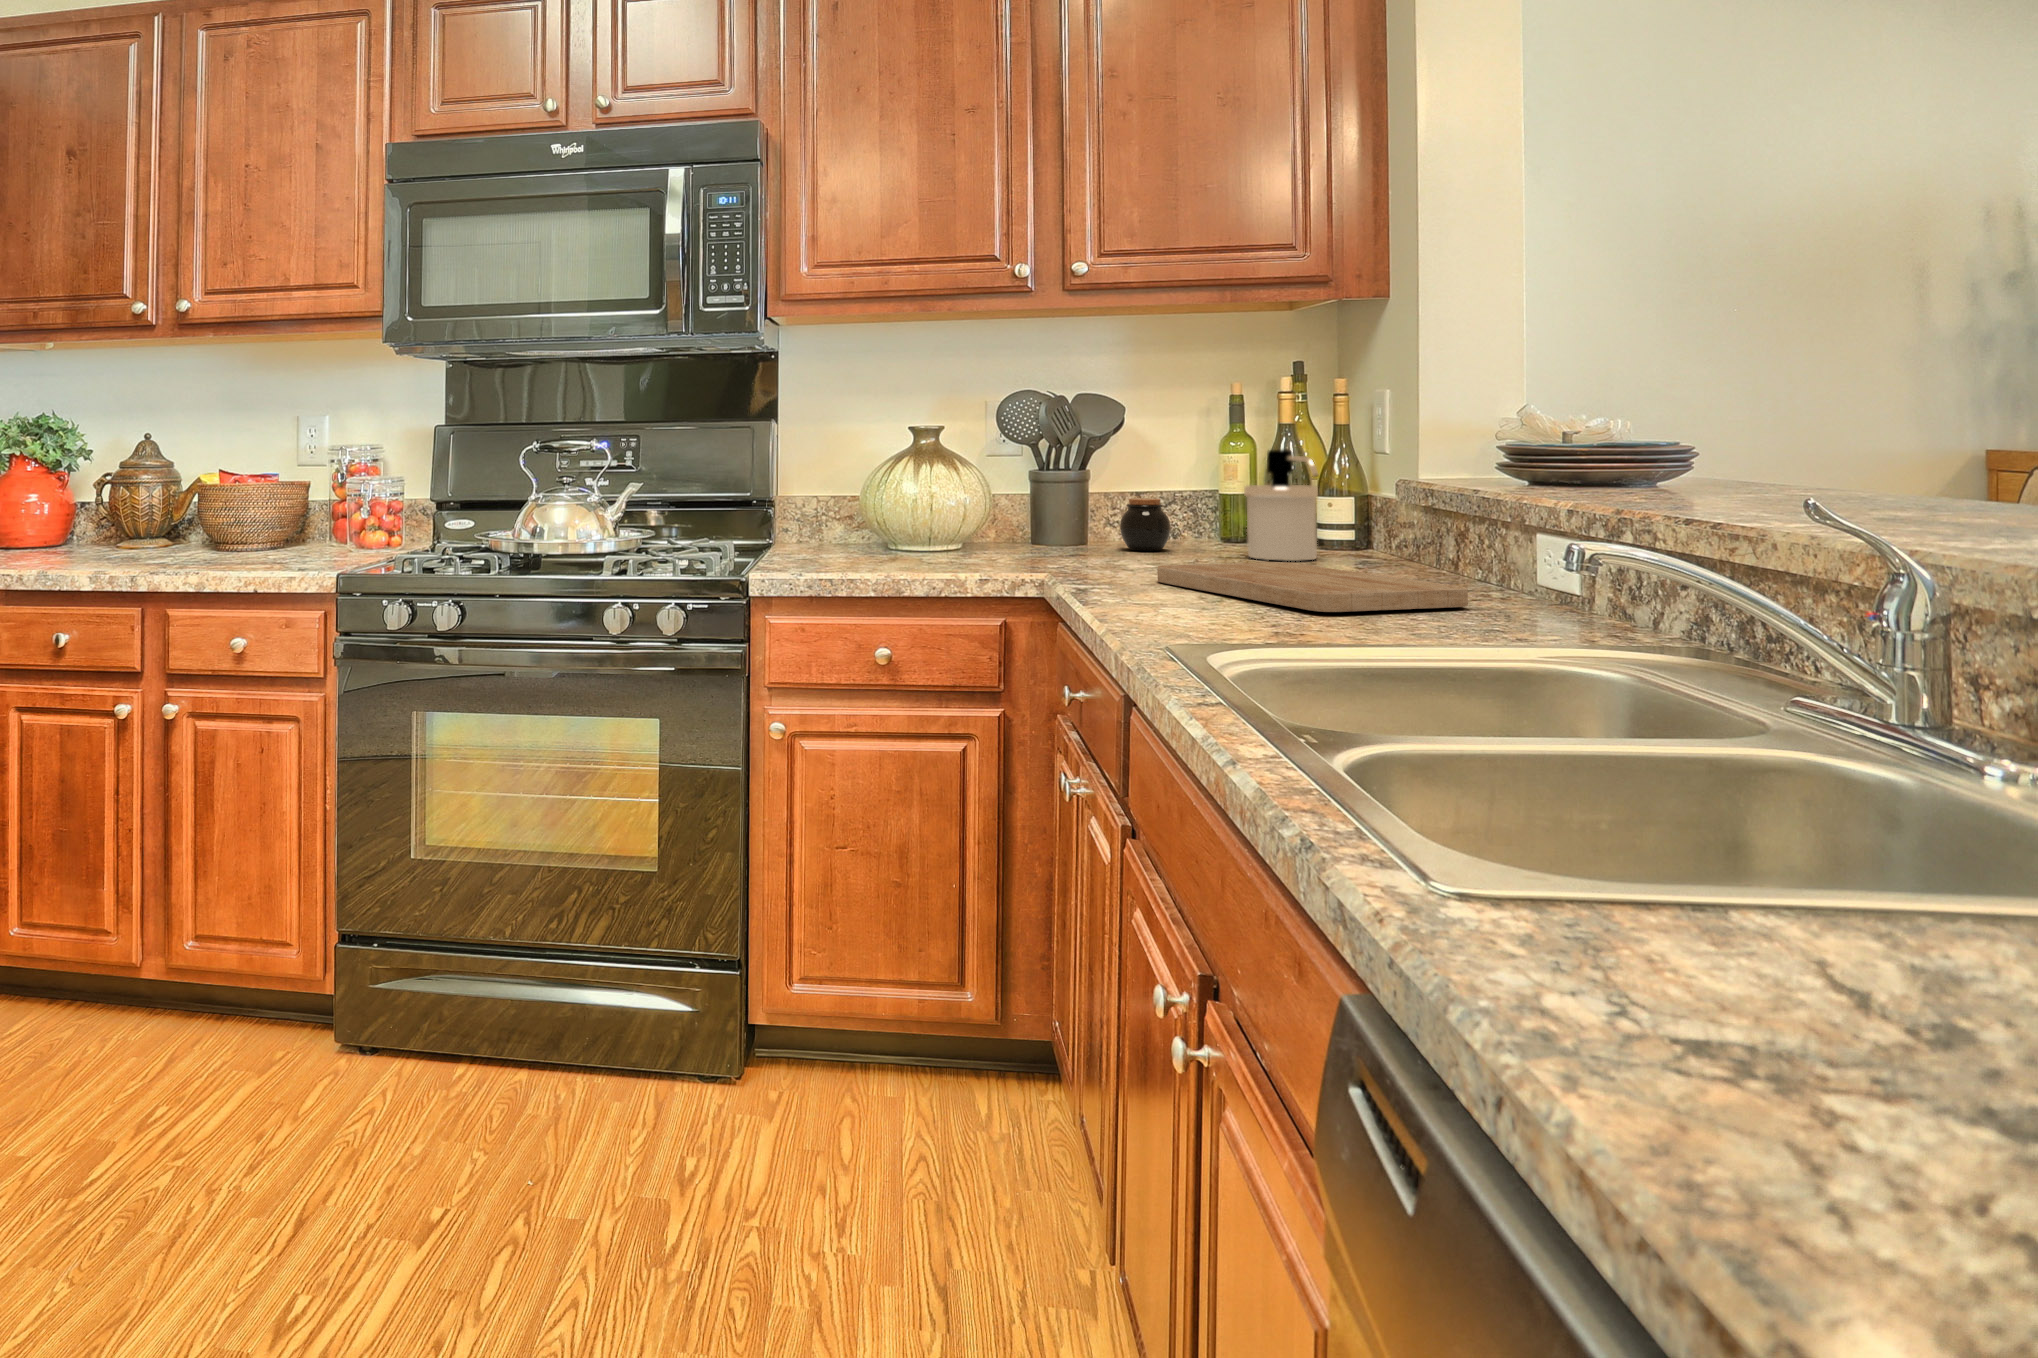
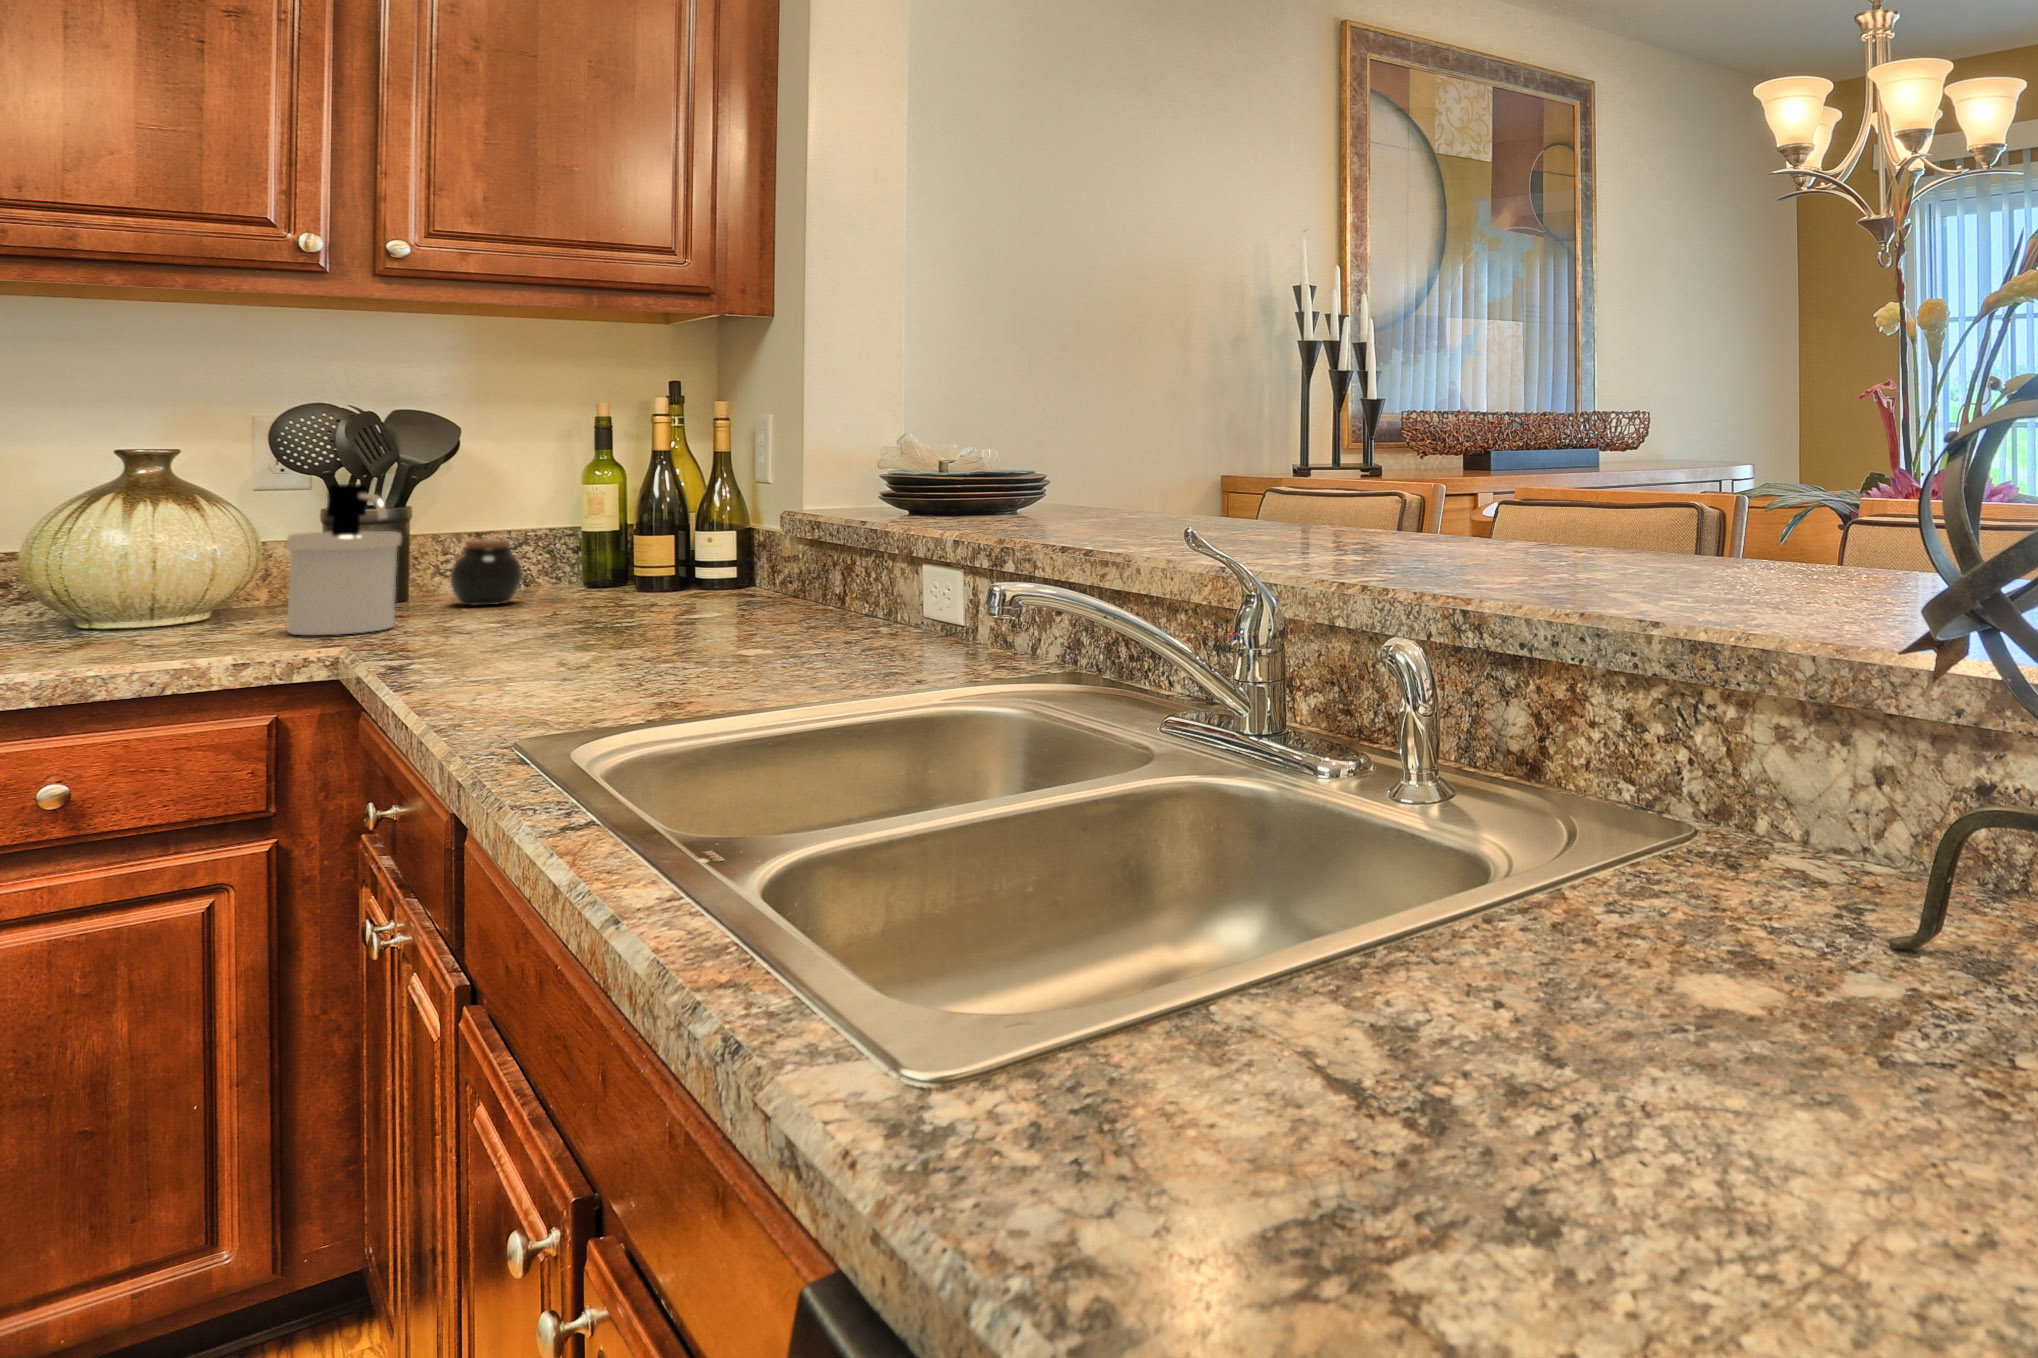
soap dispenser: present [1244,449,1318,561] -> present [287,484,402,635]
cutting board: present [1157,562,1468,612] -> none [503,611,865,670]

